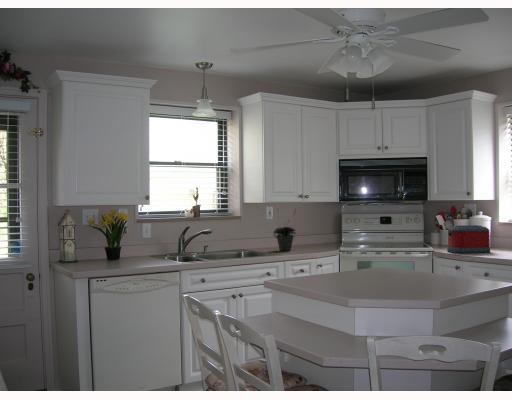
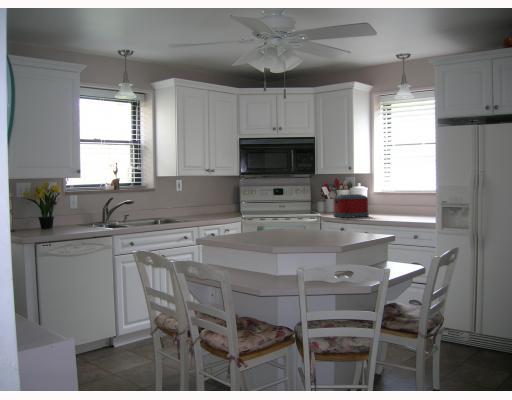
potted plant: present [274,210,296,251] -> none [184,180,205,219]

